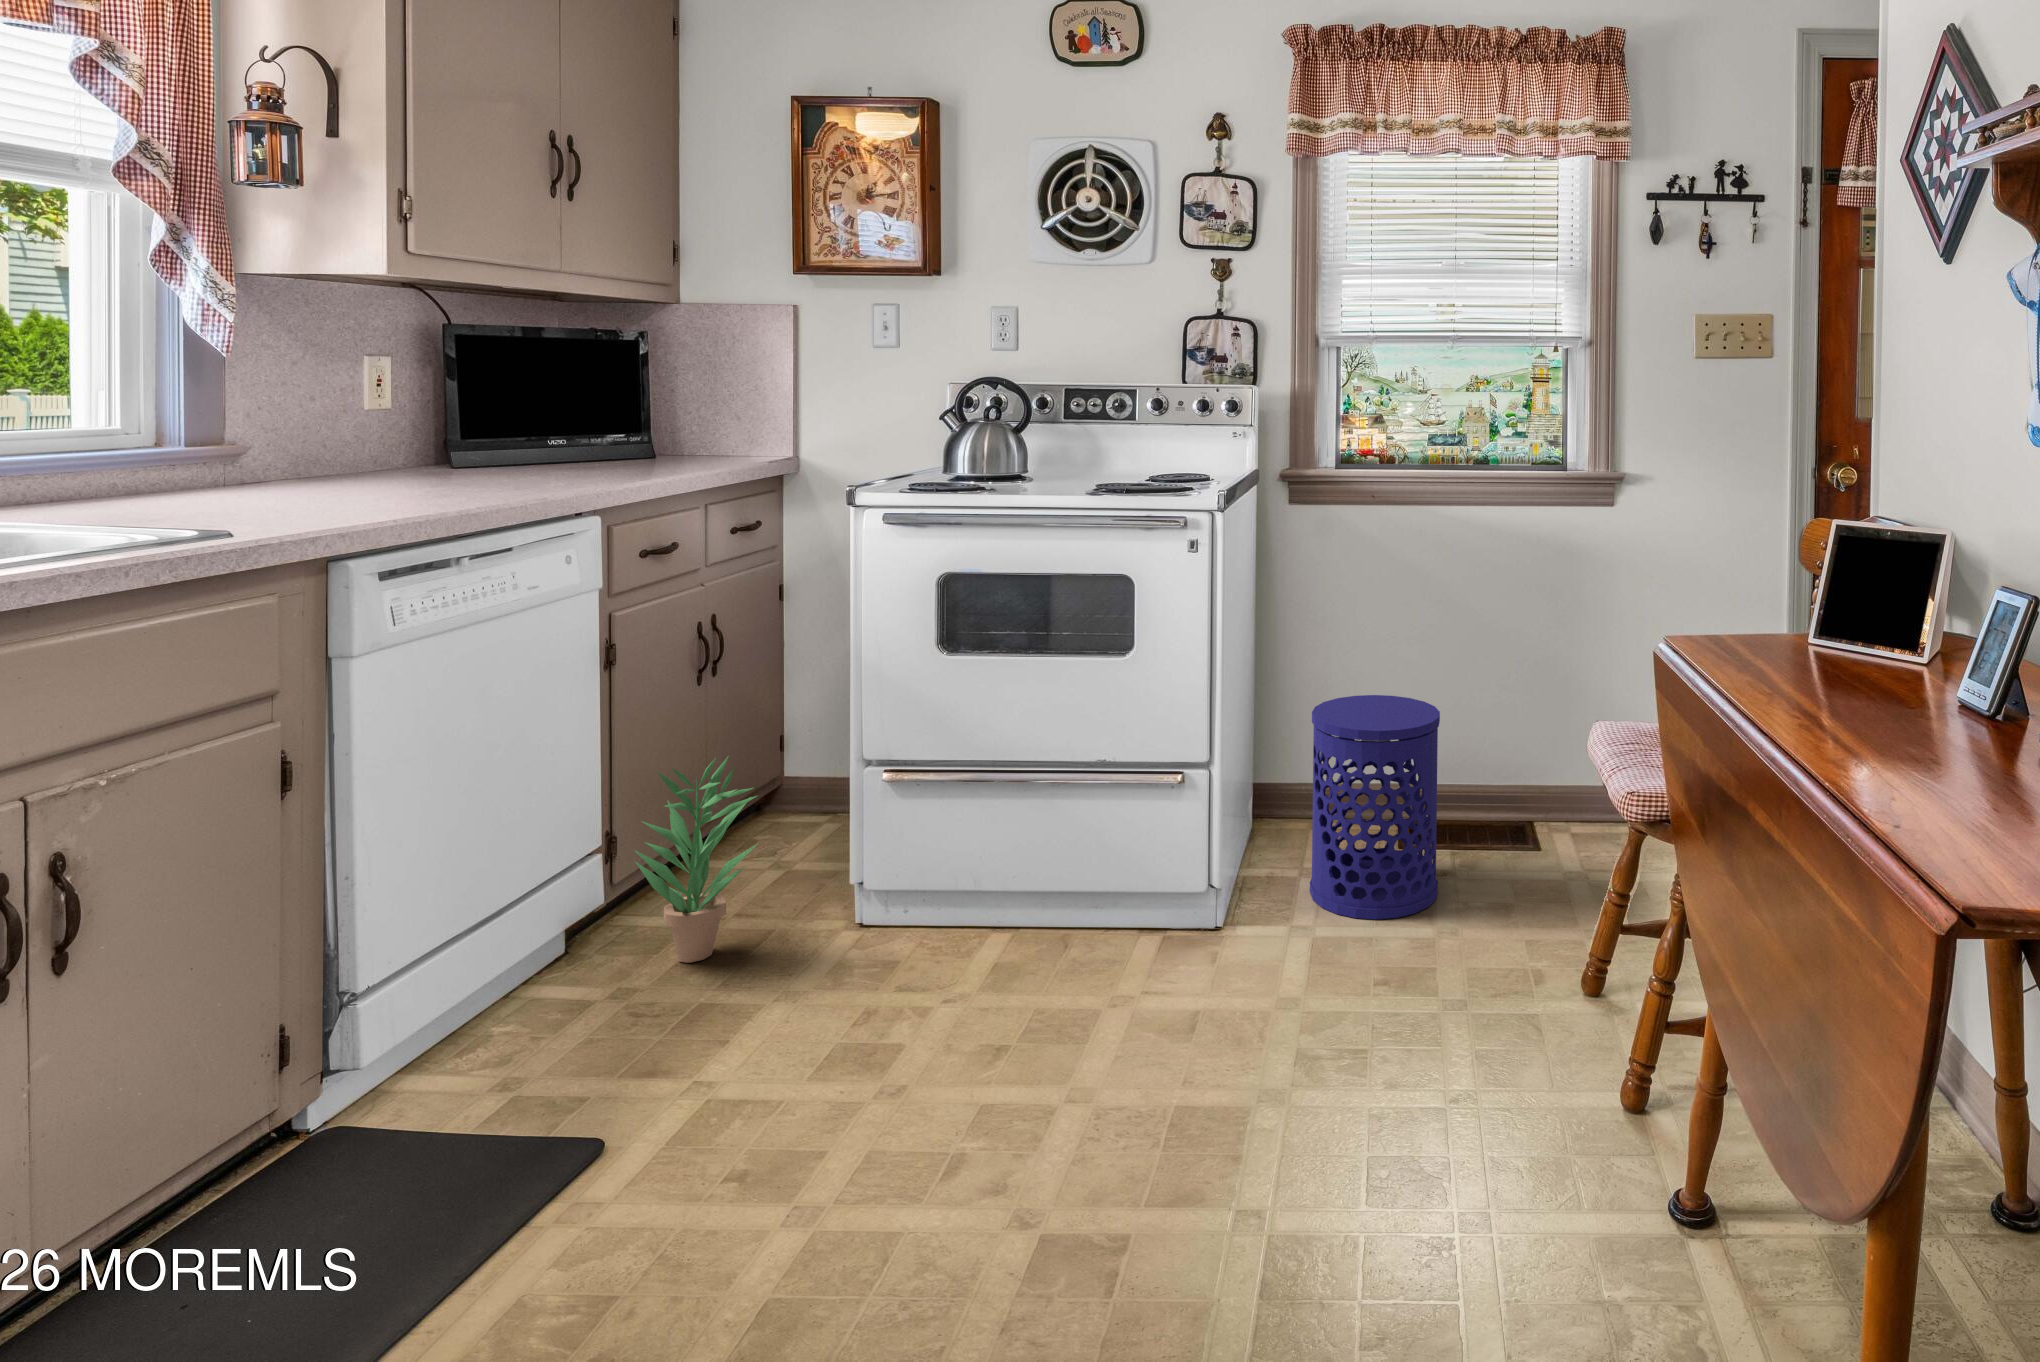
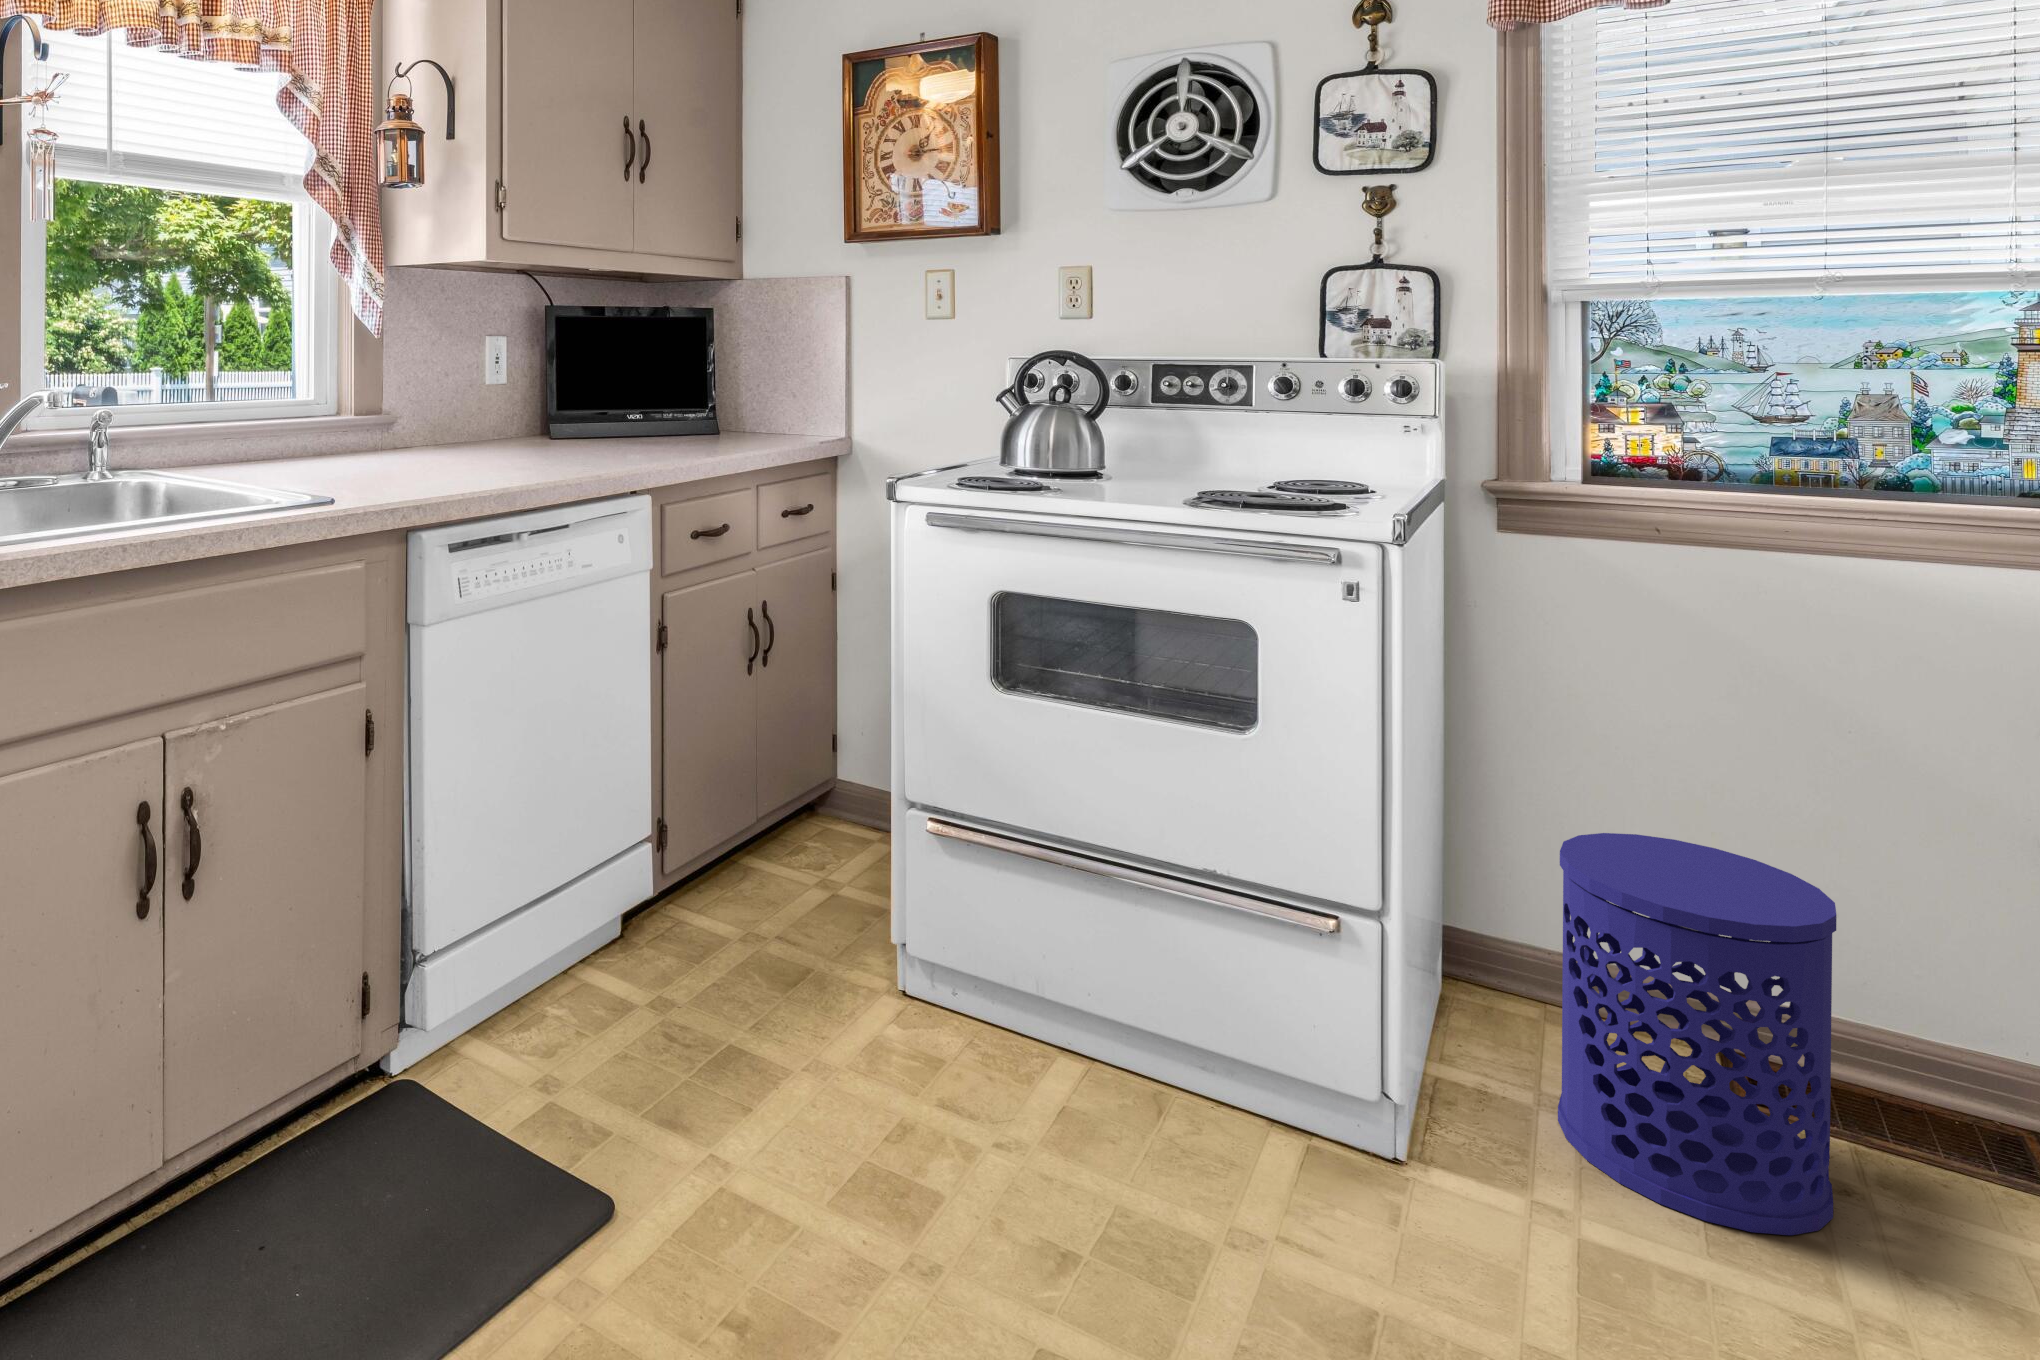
potted plant: present [635,756,757,963] -> none [685,756,802,970]

